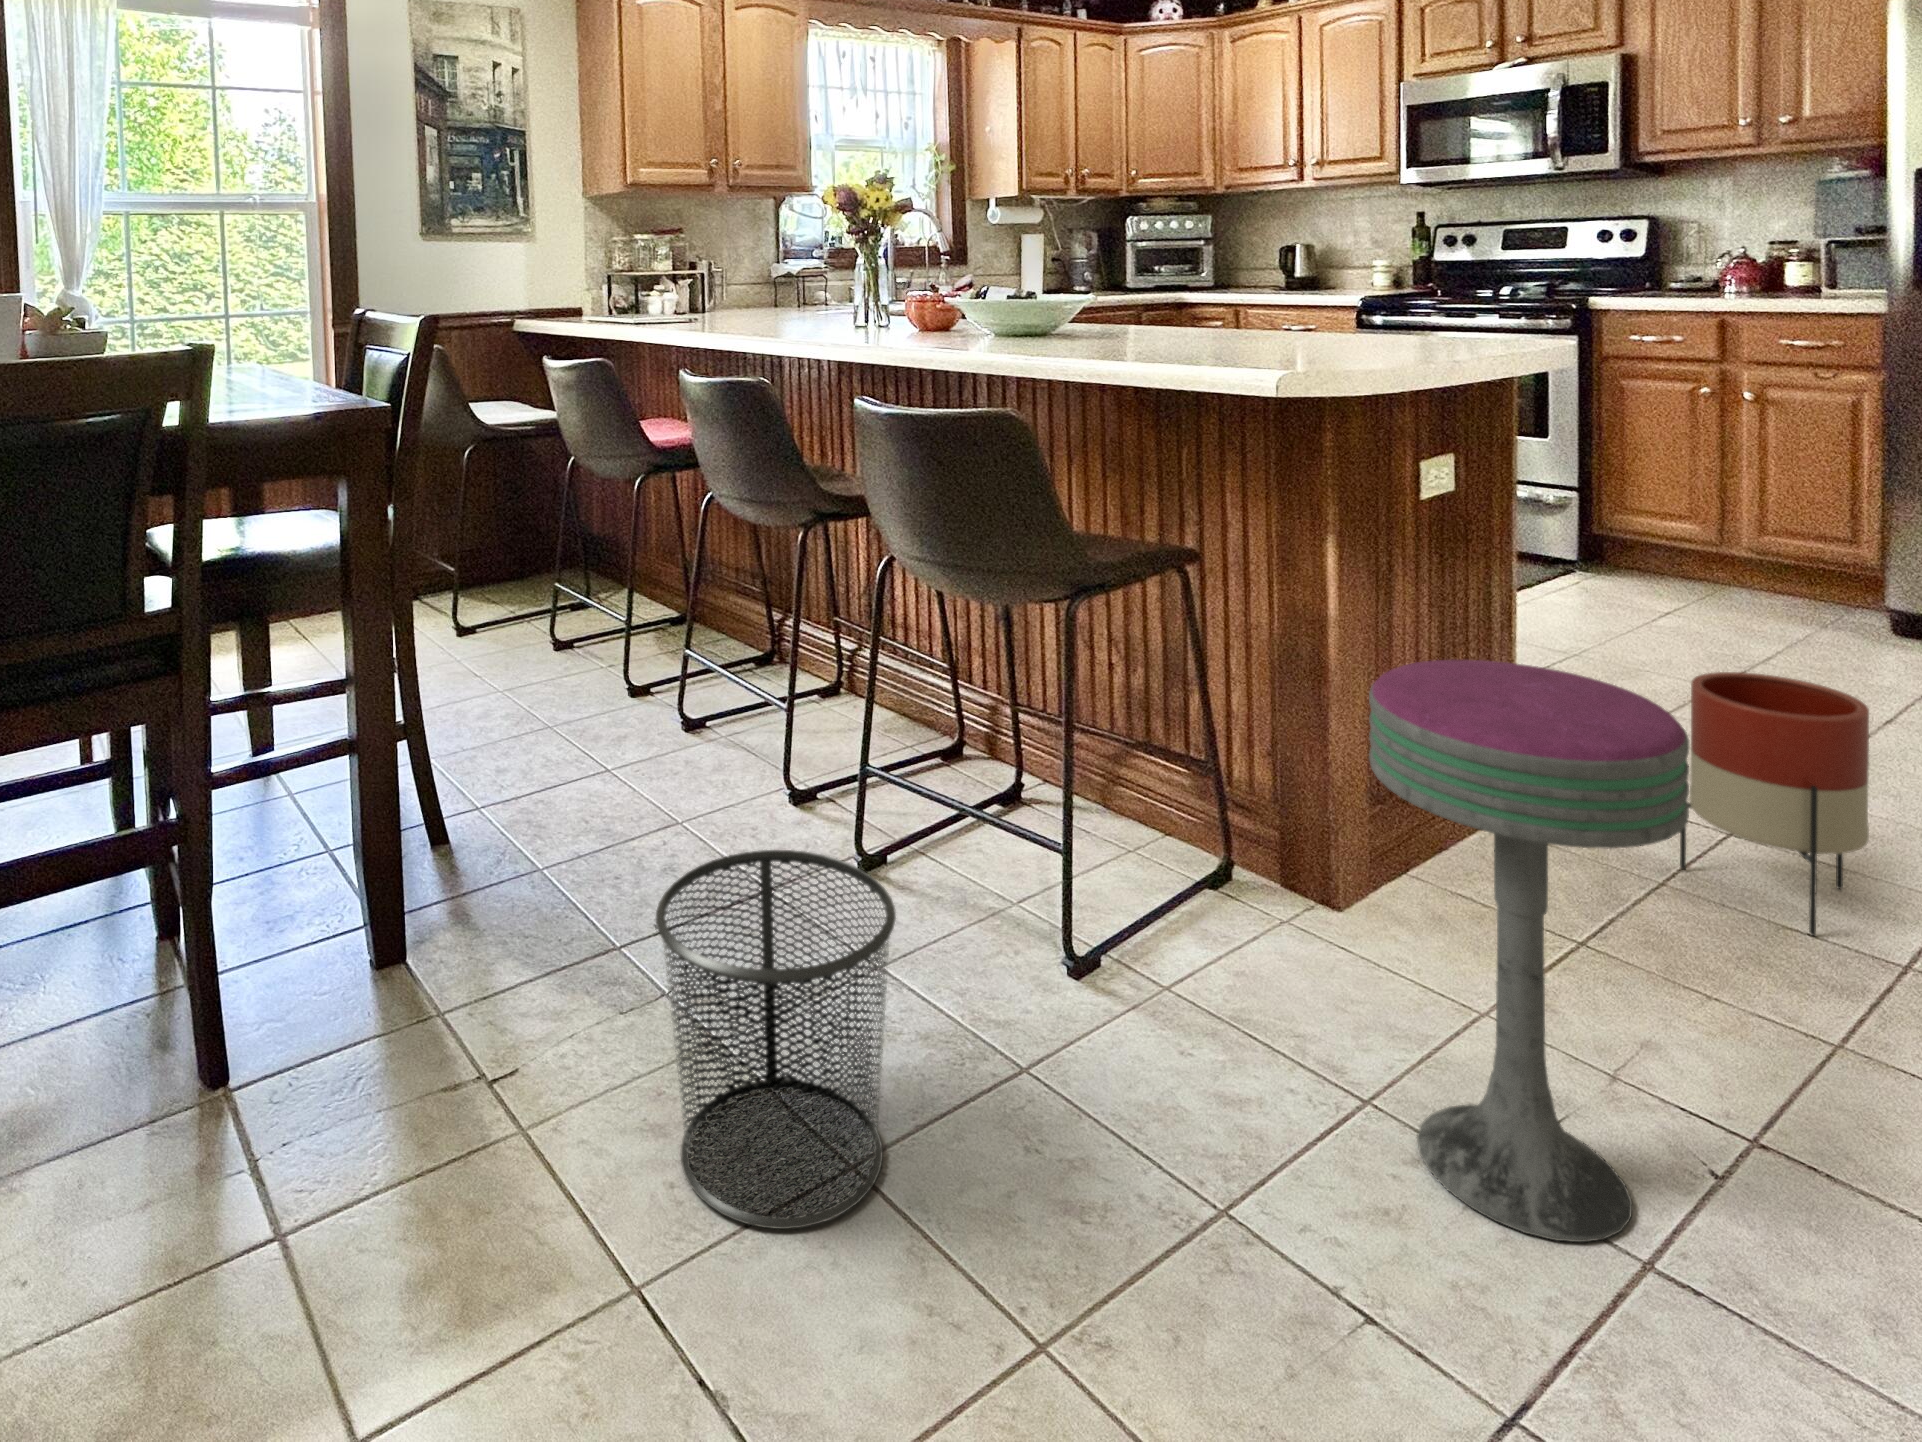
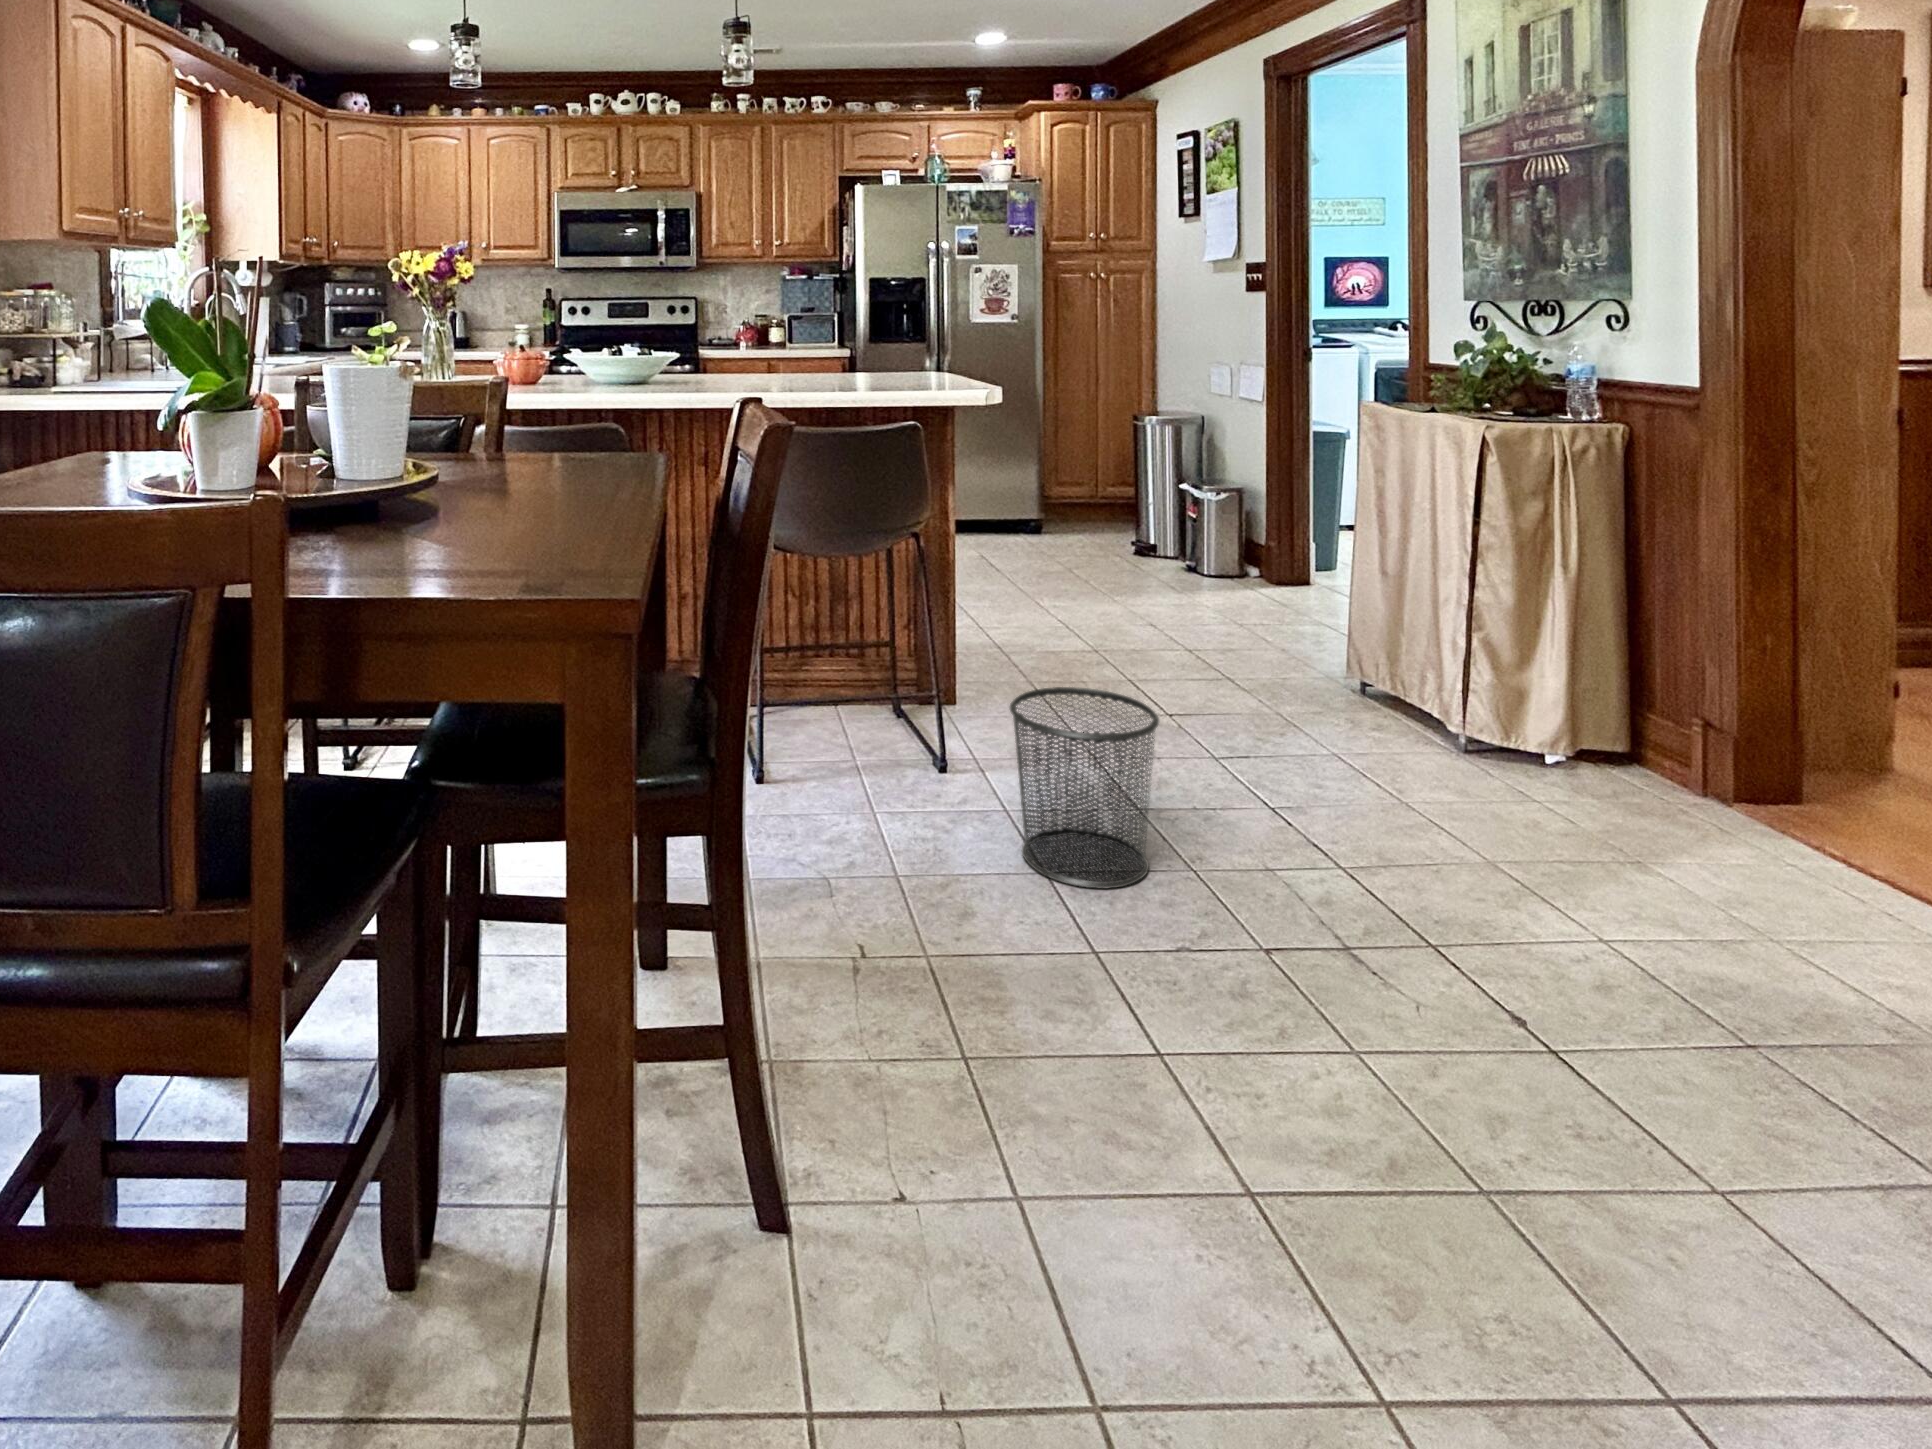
bar stool: present [1369,660,1689,1242] -> none [1131,510,1259,747]
planter: present [1680,672,1869,936] -> none [1020,526,1089,637]

